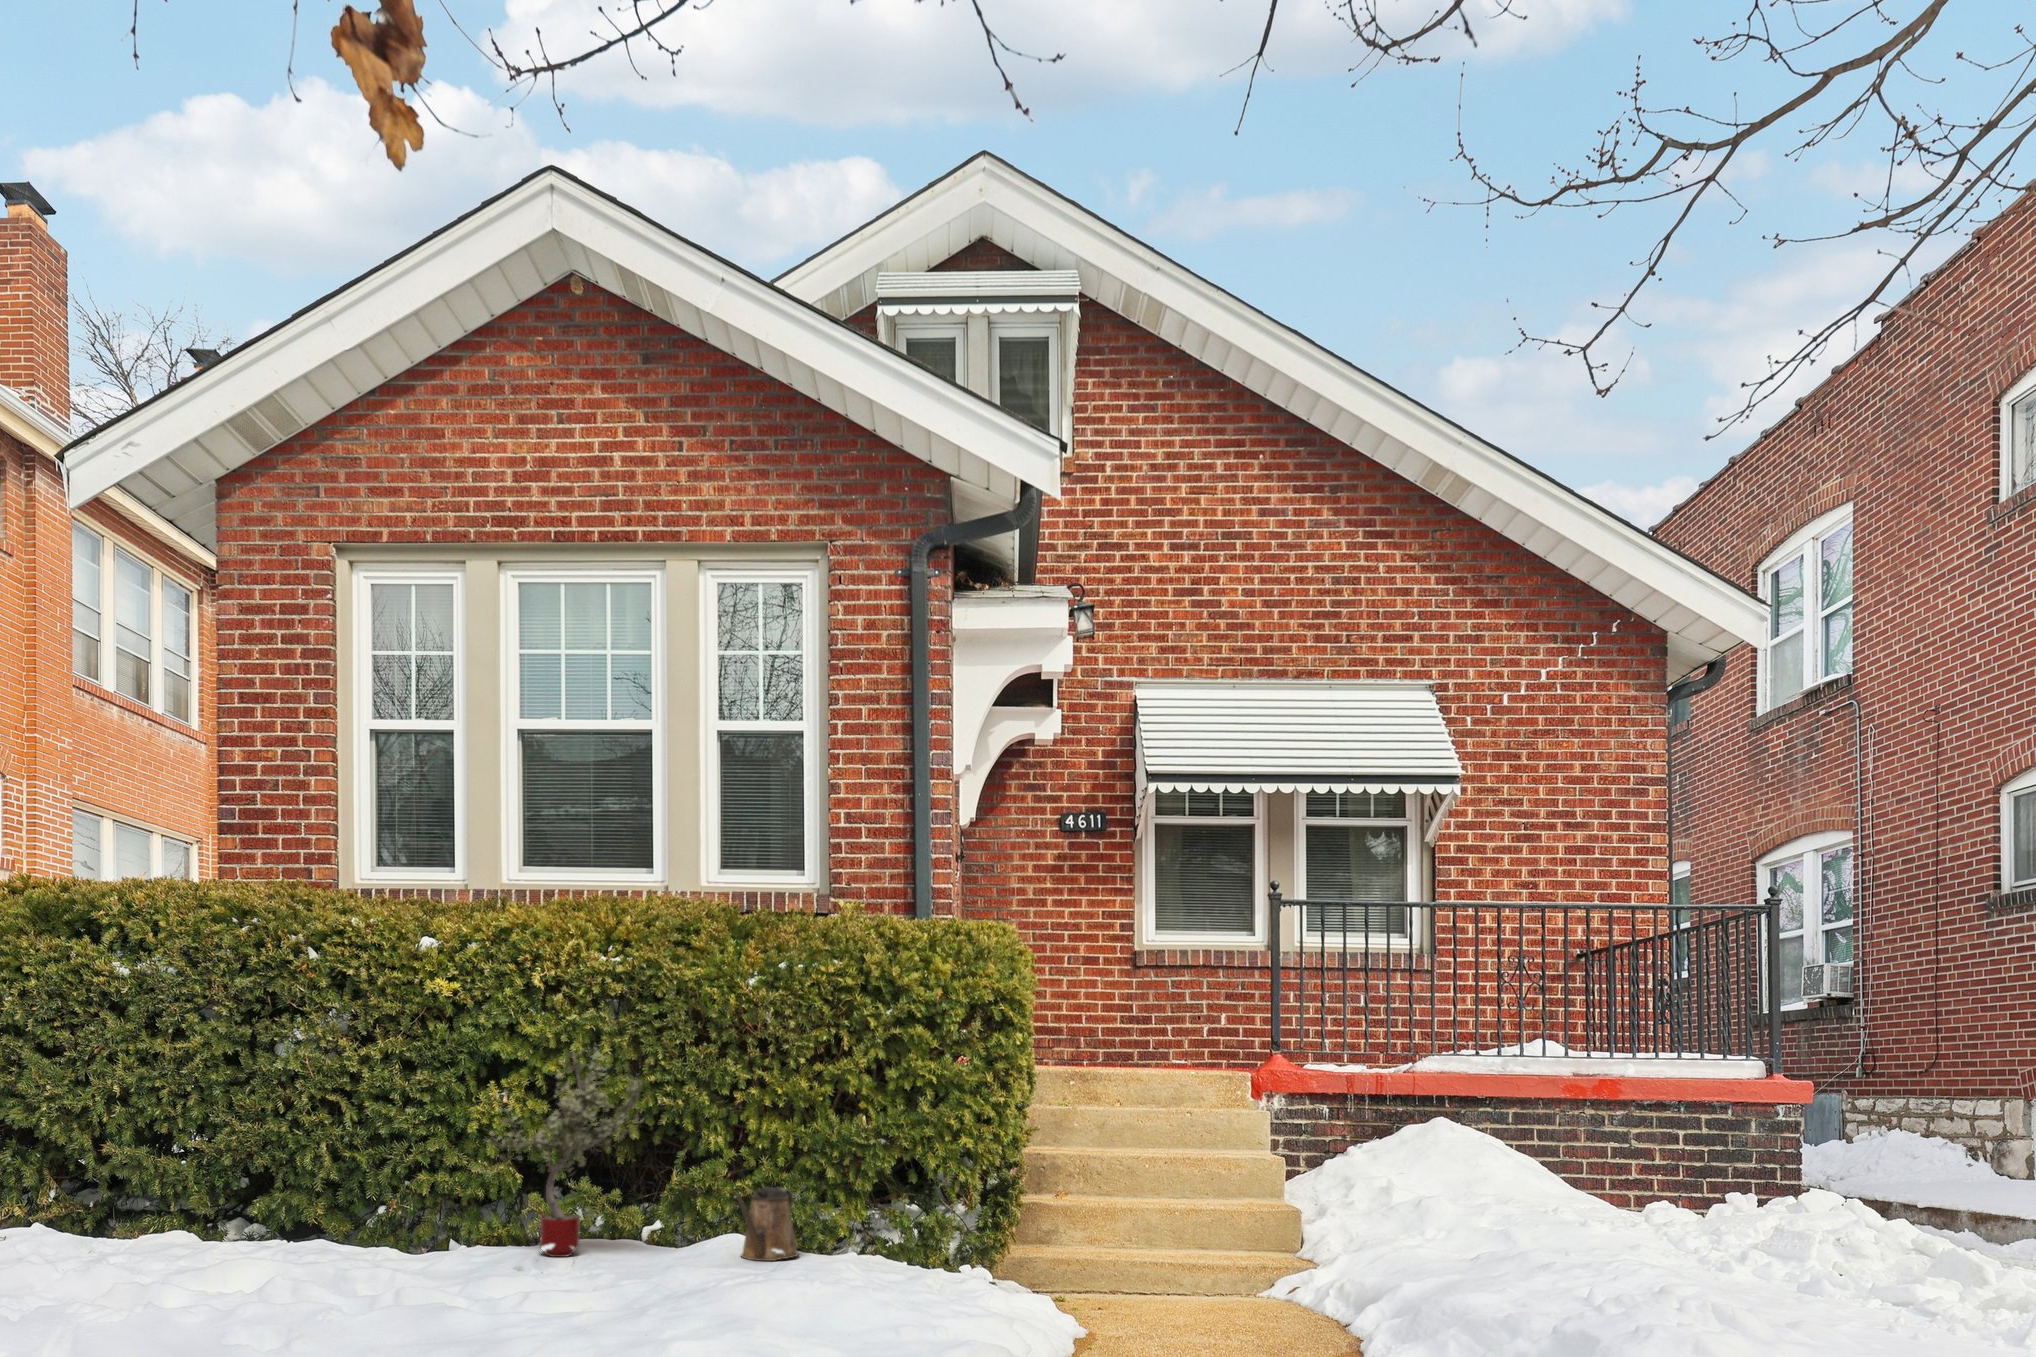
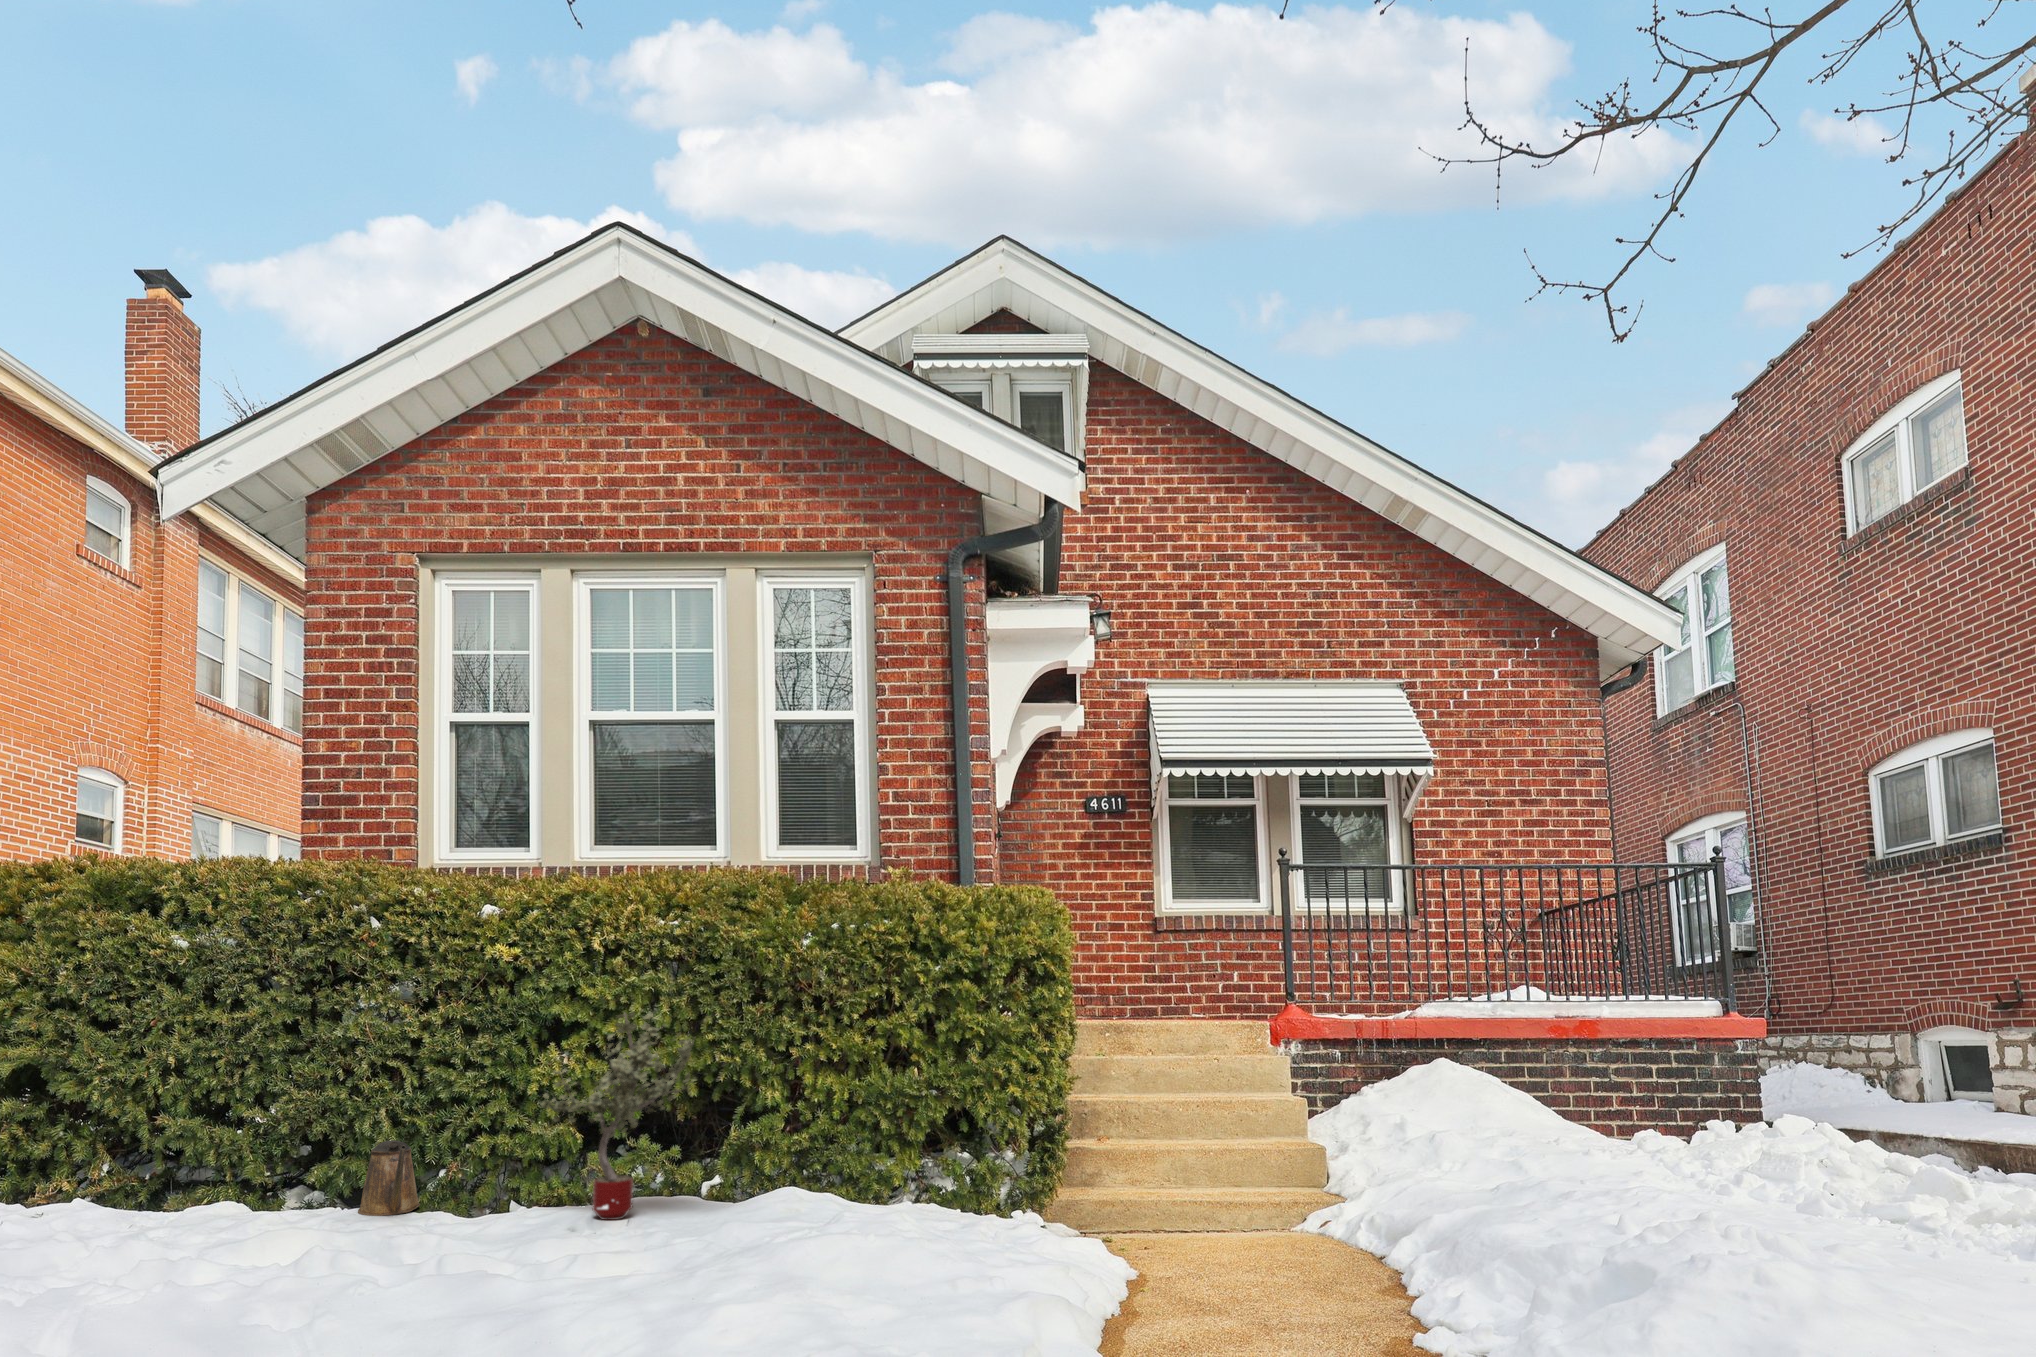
watering can: present [733,1187,798,1261] -> present [358,1140,420,1216]

